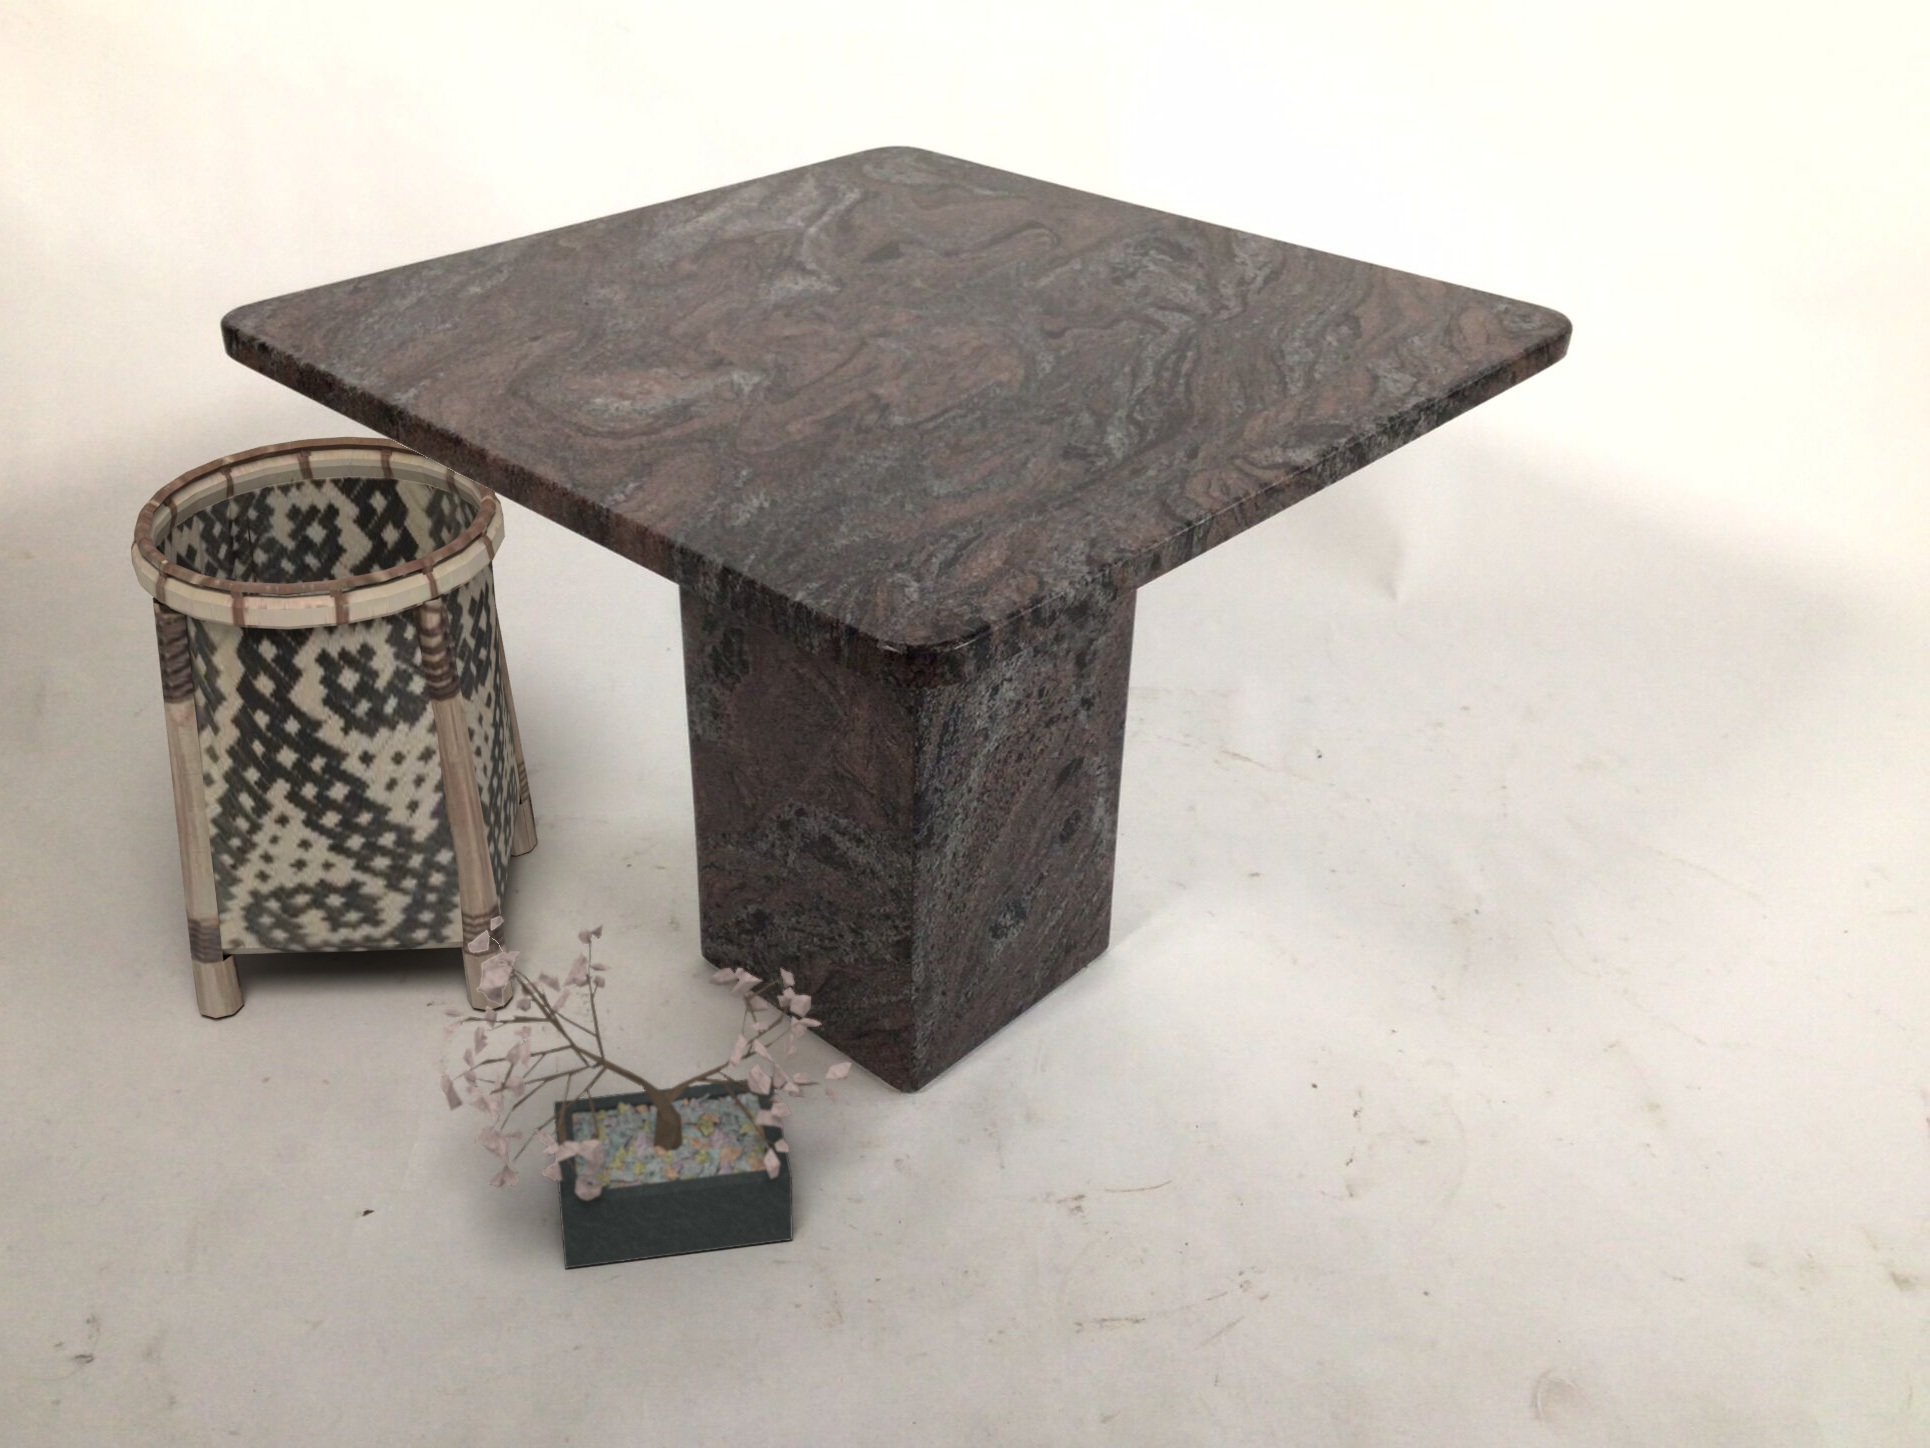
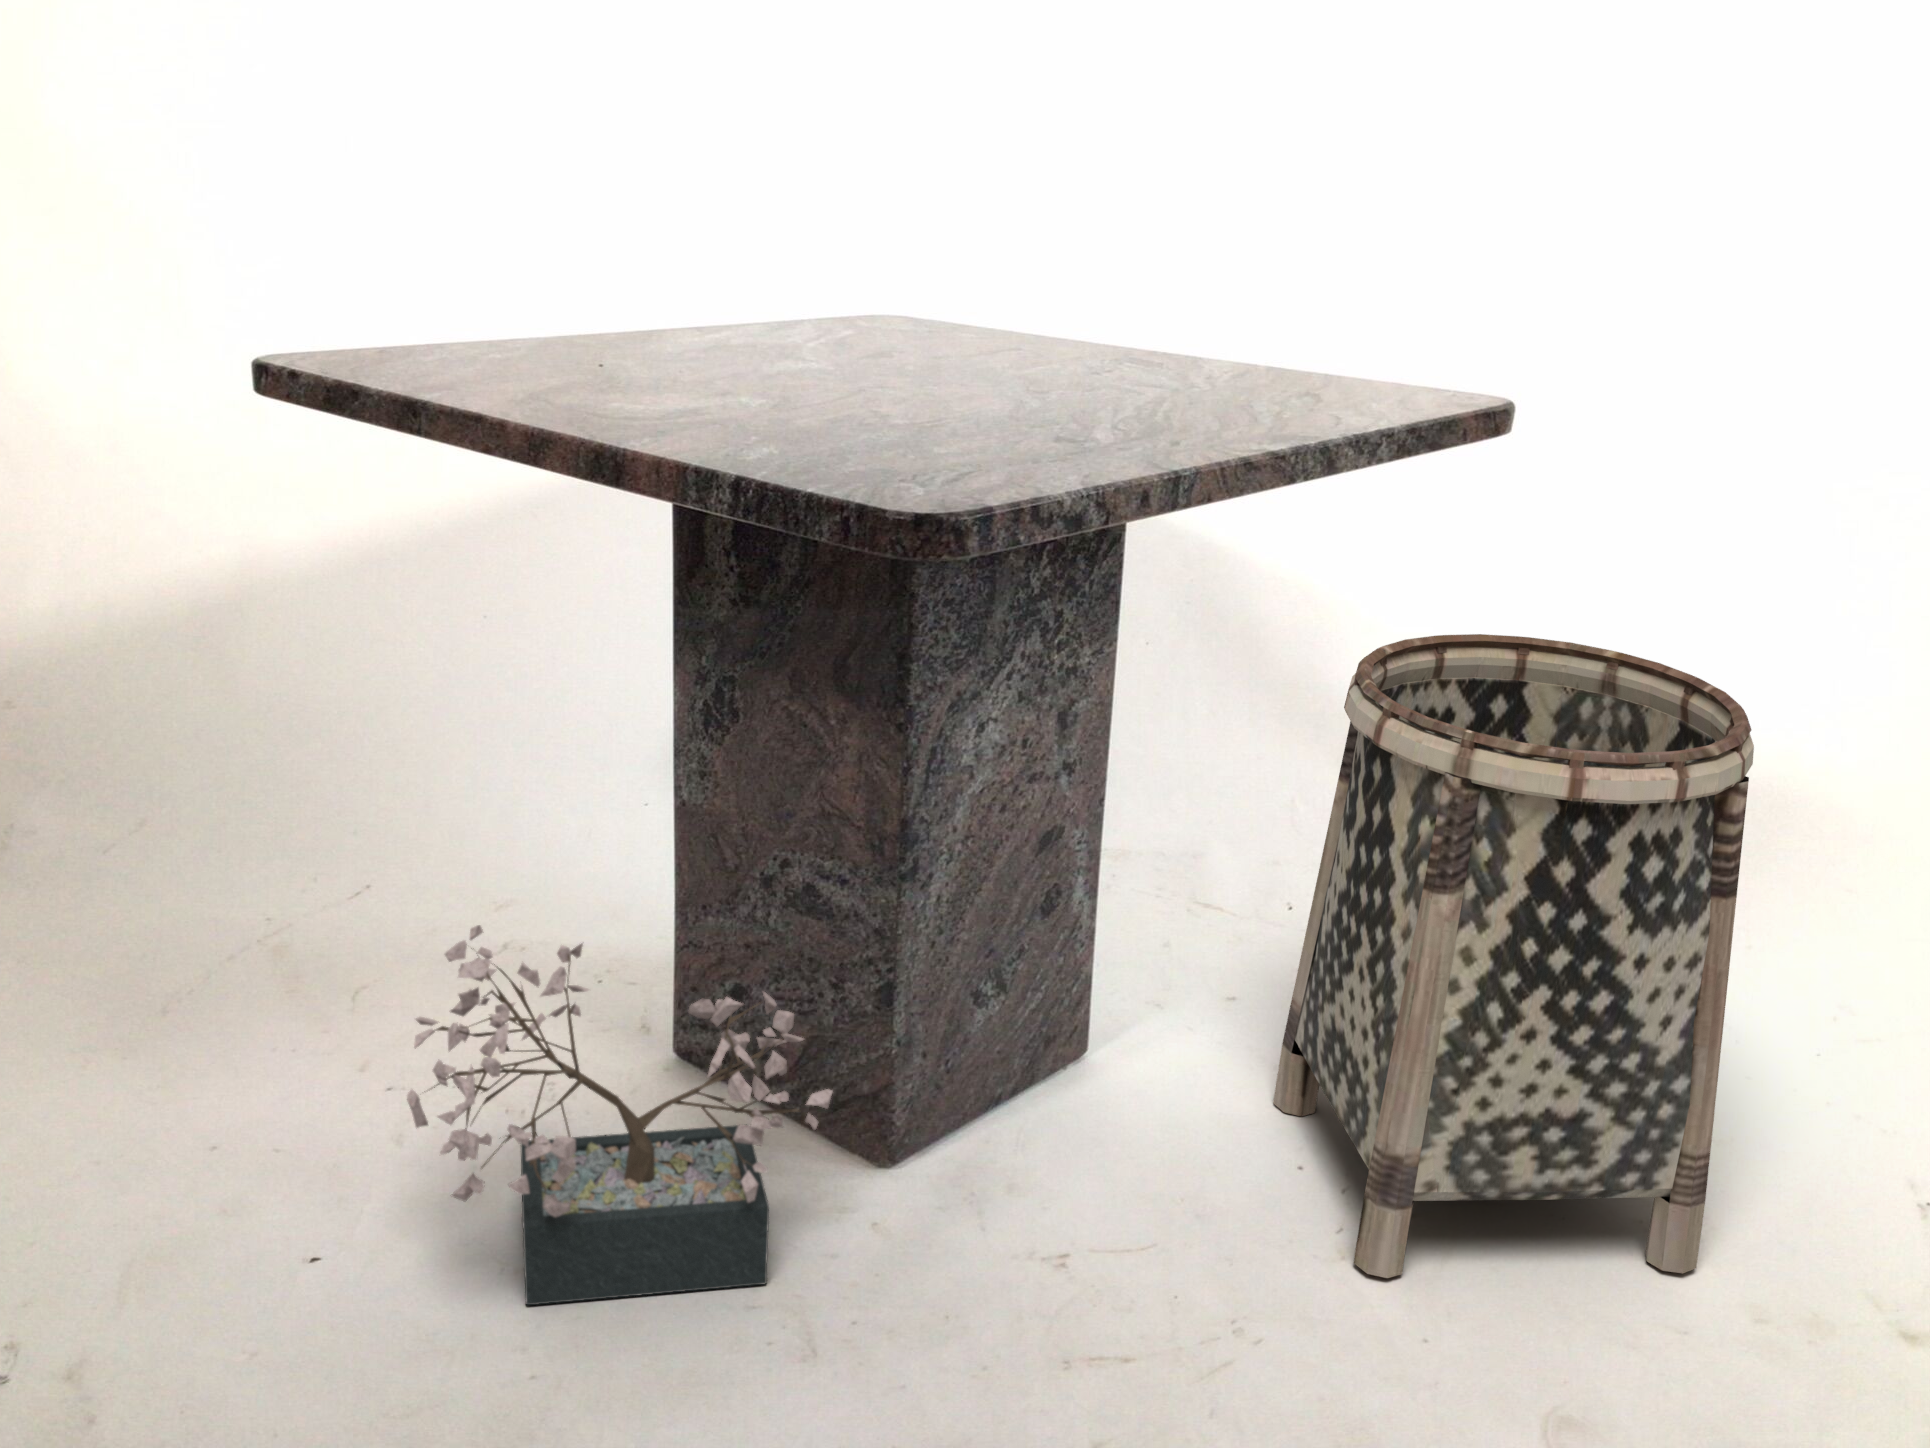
basket: present [131,437,538,1018] -> present [1273,634,1754,1278]

